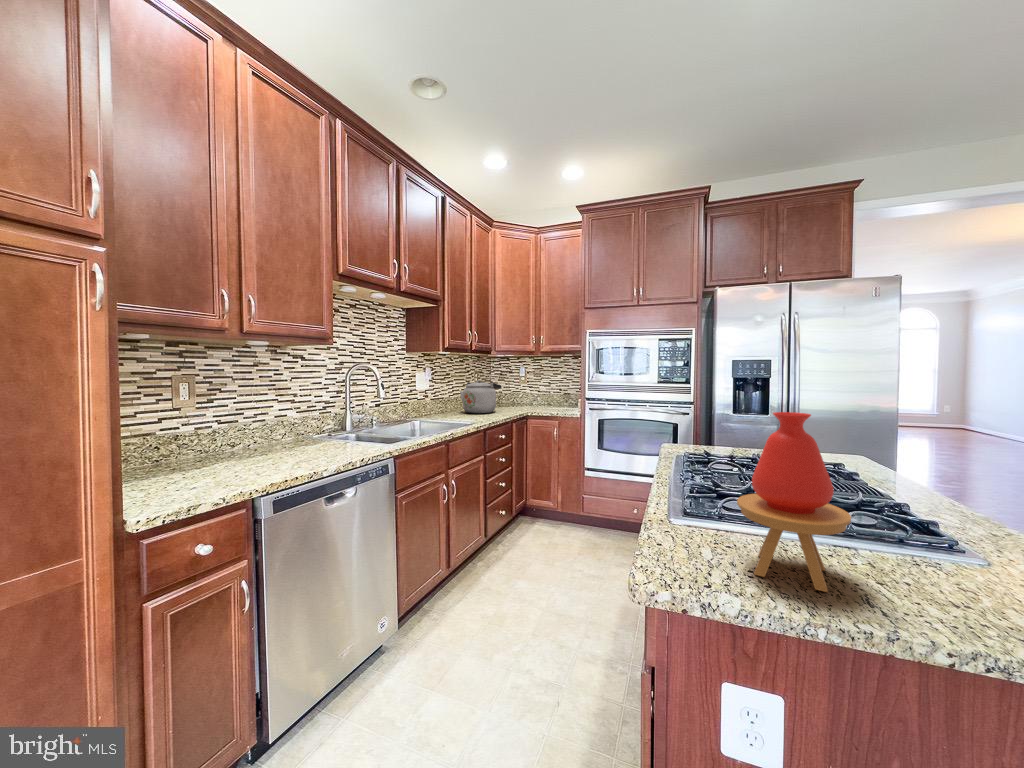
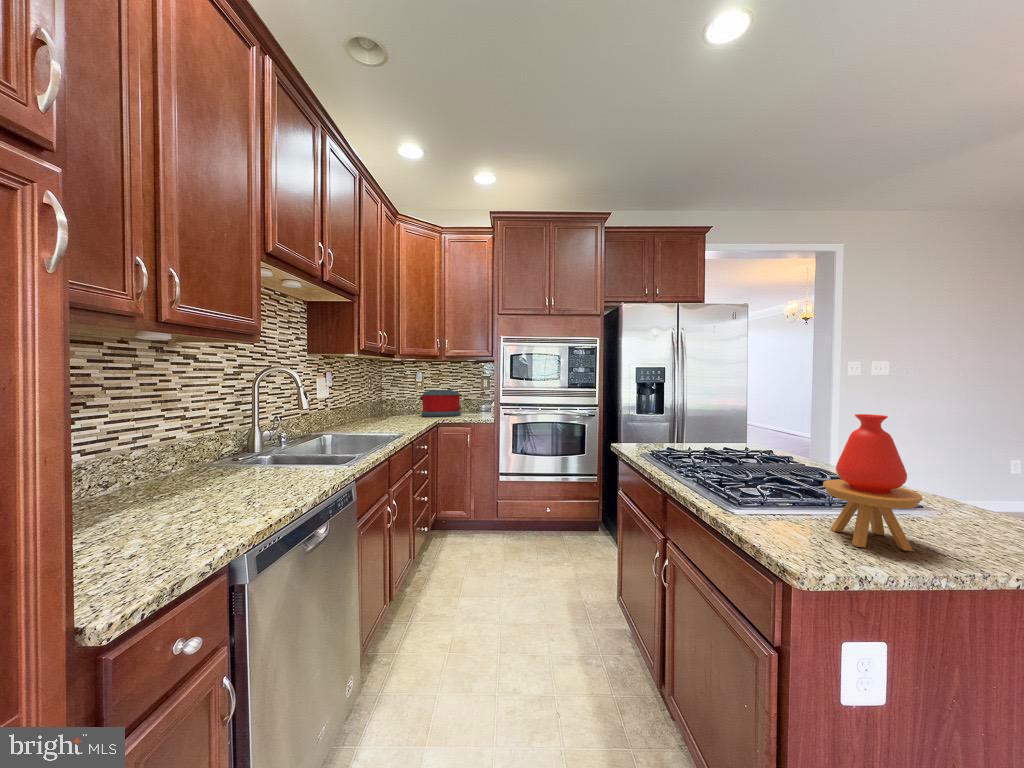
kettle: present [460,380,502,414] -> none [361,386,409,422]
toaster: none [515,385,554,411] -> present [420,390,461,417]

